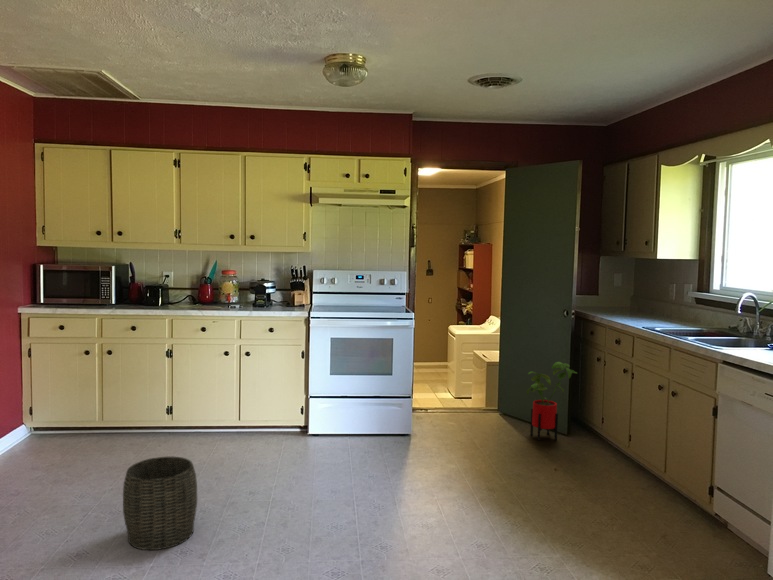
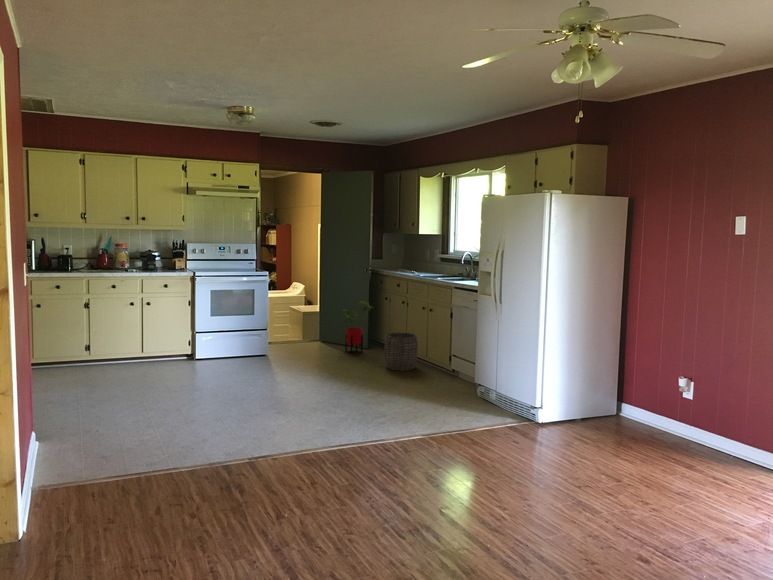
woven basket: present [123,456,197,550] -> present [384,333,418,371]

